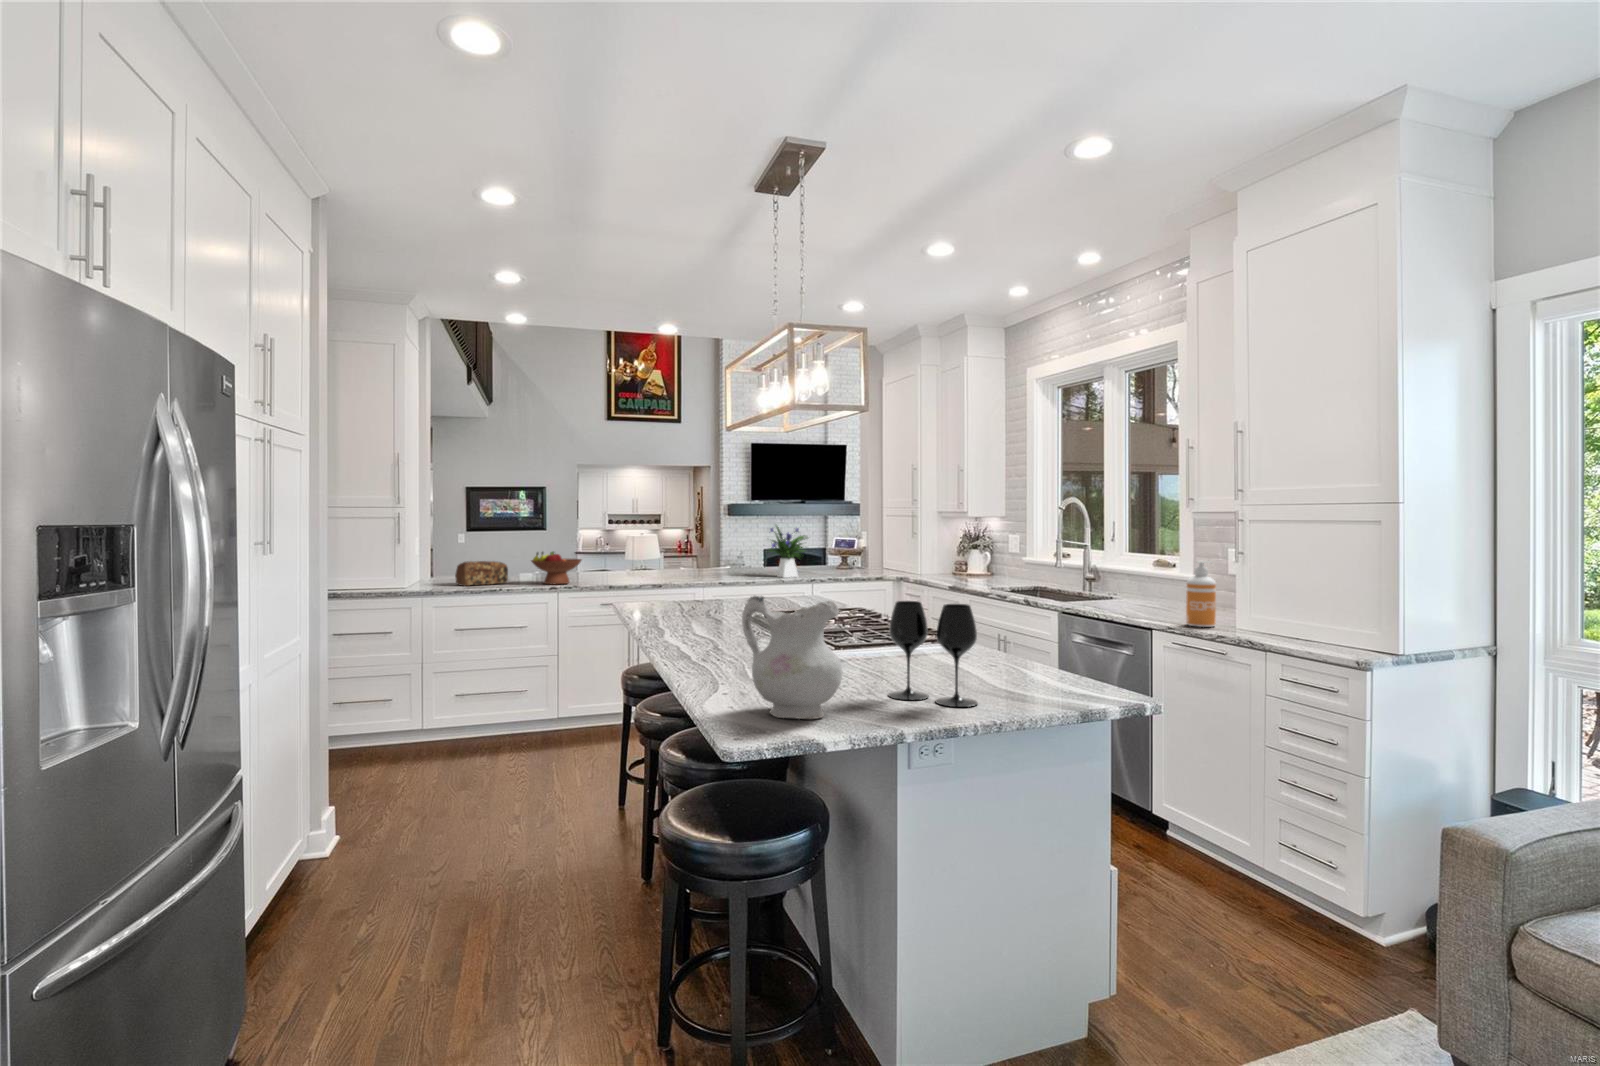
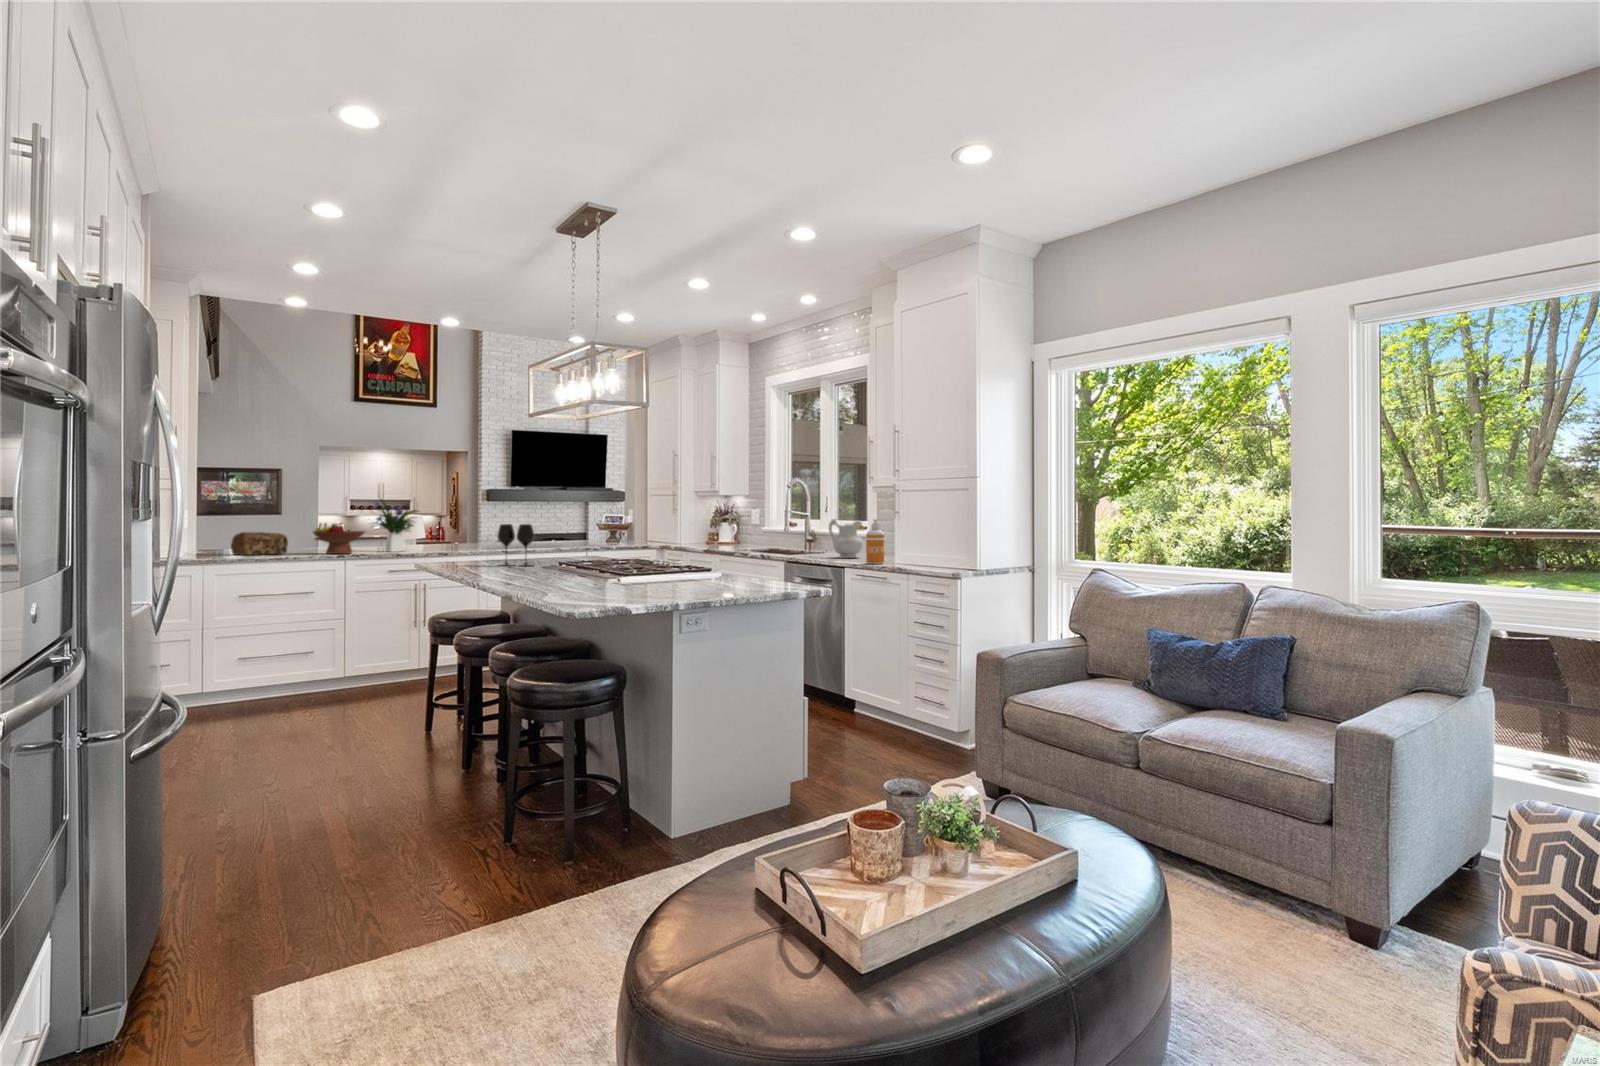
flower arrangement: present [769,526,807,578] -> present [374,500,419,552]
ceramic pitcher: present [742,596,842,719] -> present [829,519,863,558]
wine glass: present [888,601,978,707] -> present [497,524,534,566]

